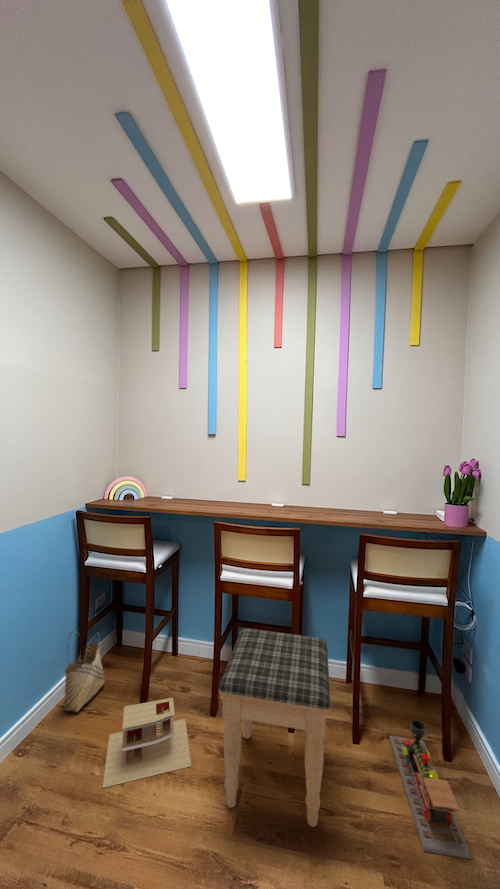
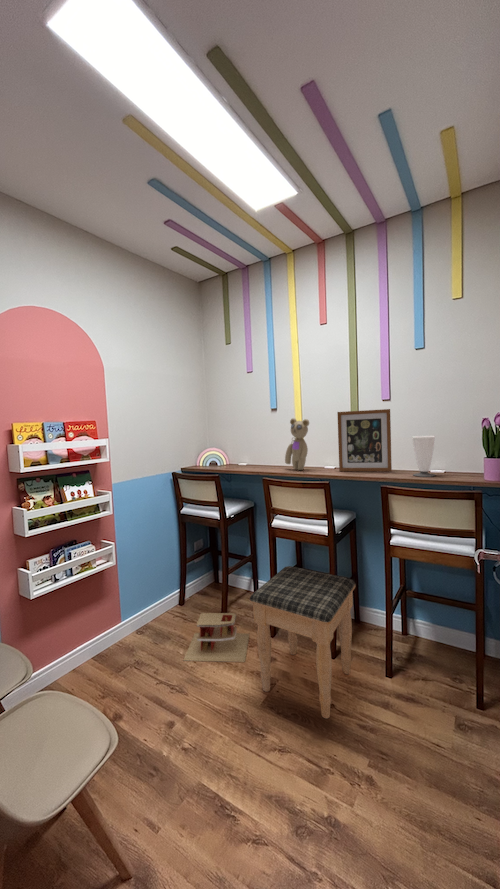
picture frame: none [291,444,346,510] -> present [337,409,392,471]
teddy bear: none [227,447,261,507] -> present [285,418,309,470]
cup: none [369,476,393,519] -> present [412,436,435,477]
woven basket: present [64,631,105,712] -> none [168,561,199,616]
toy train: present [389,720,472,859] -> none [419,662,466,778]

